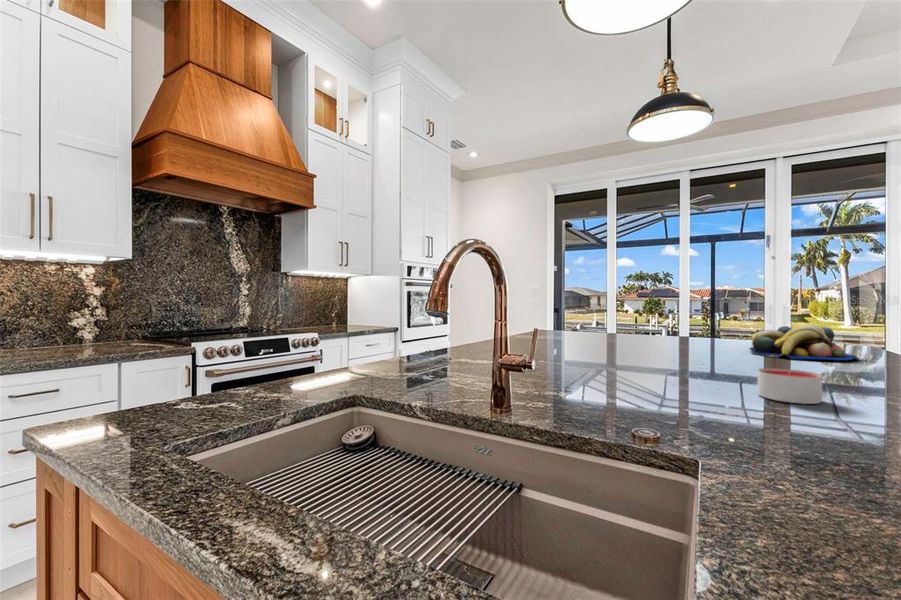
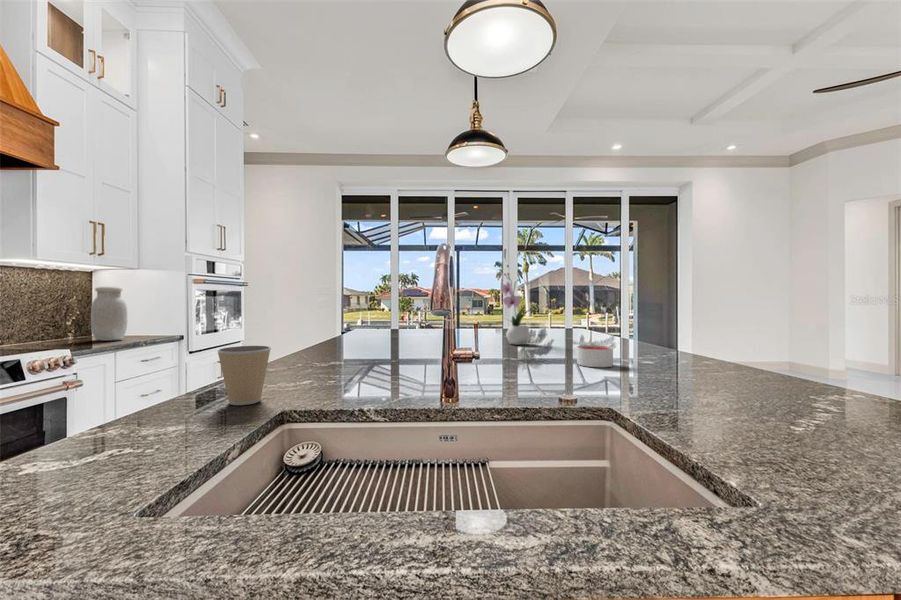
flower arrangement: none [684,268,734,361] -> present [501,273,531,345]
jar: none [337,288,359,330] -> present [91,286,127,341]
fruit bowl: present [750,325,858,360] -> none [530,315,590,339]
coffee cup: none [321,337,364,386] -> present [218,346,271,405]

